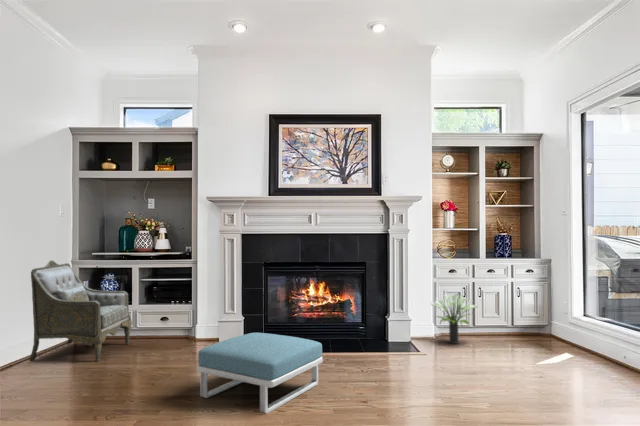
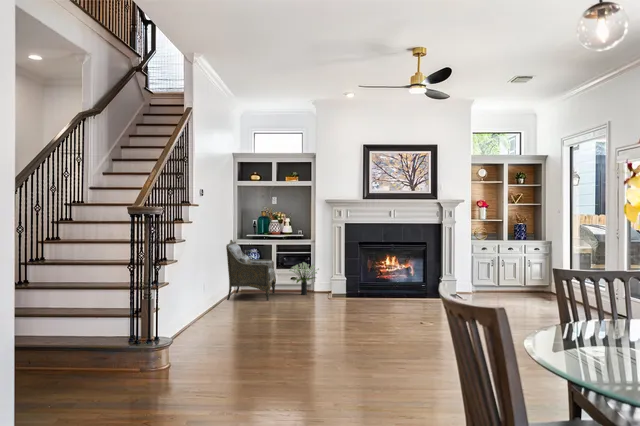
potted plant: present [431,294,478,344] -> present [289,262,319,295]
footstool: present [197,333,323,413] -> none [345,282,411,319]

